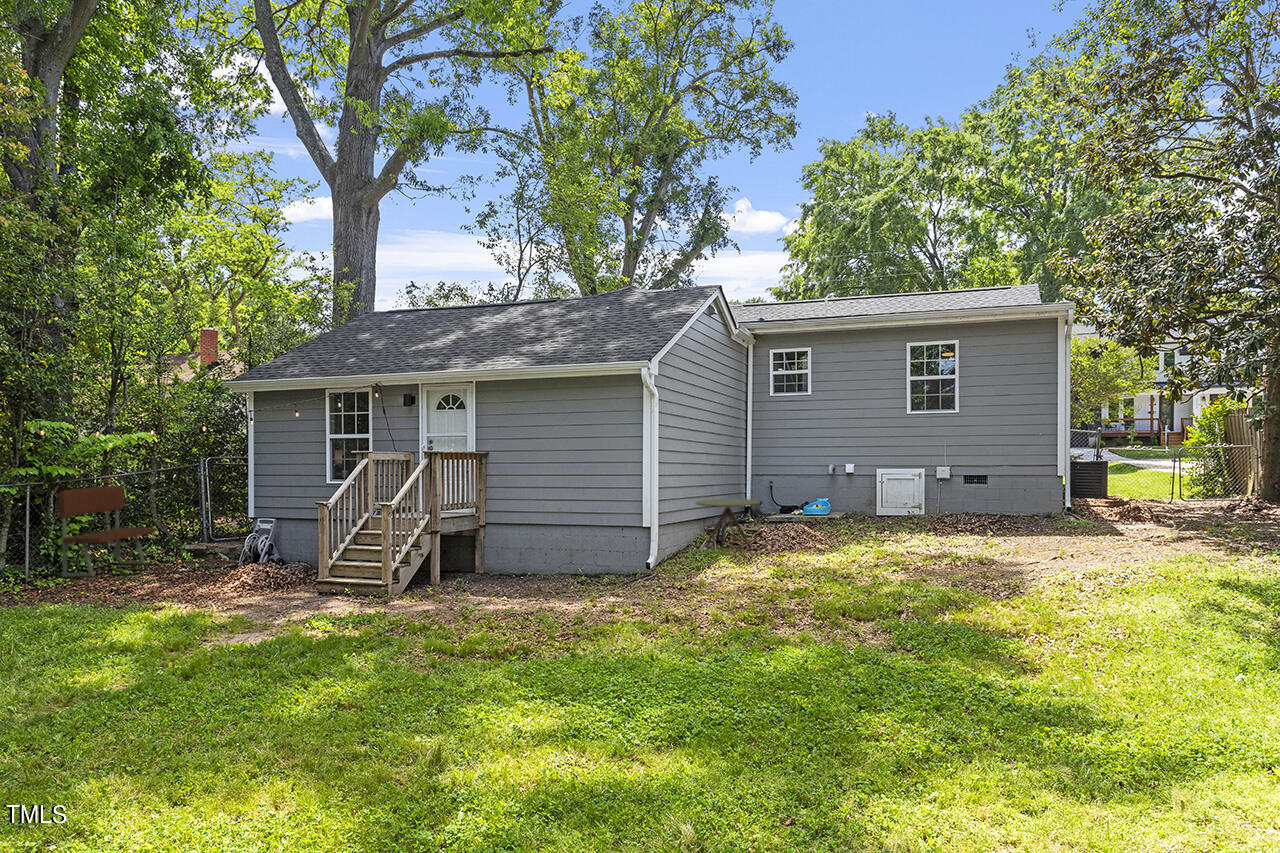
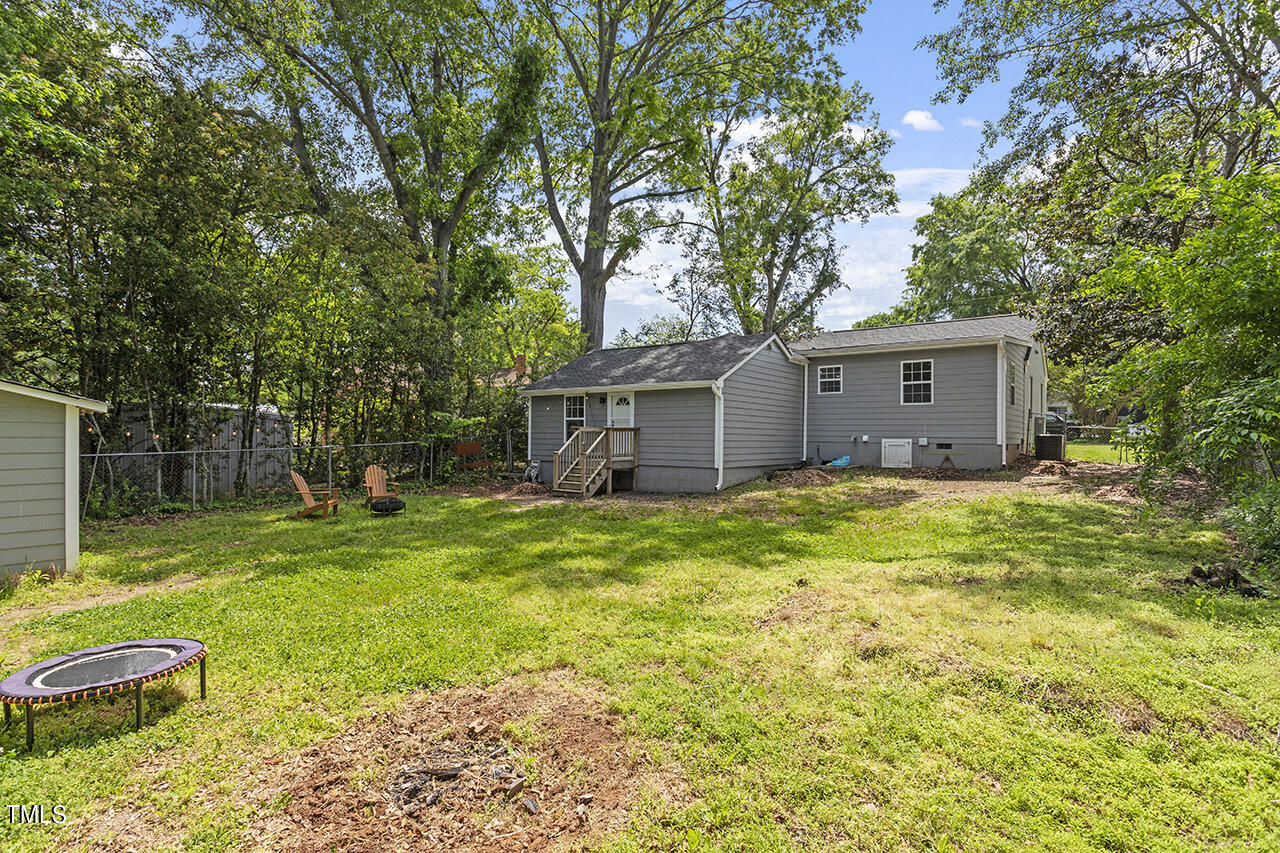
round table: present [695,499,760,548] -> present [927,451,968,478]

